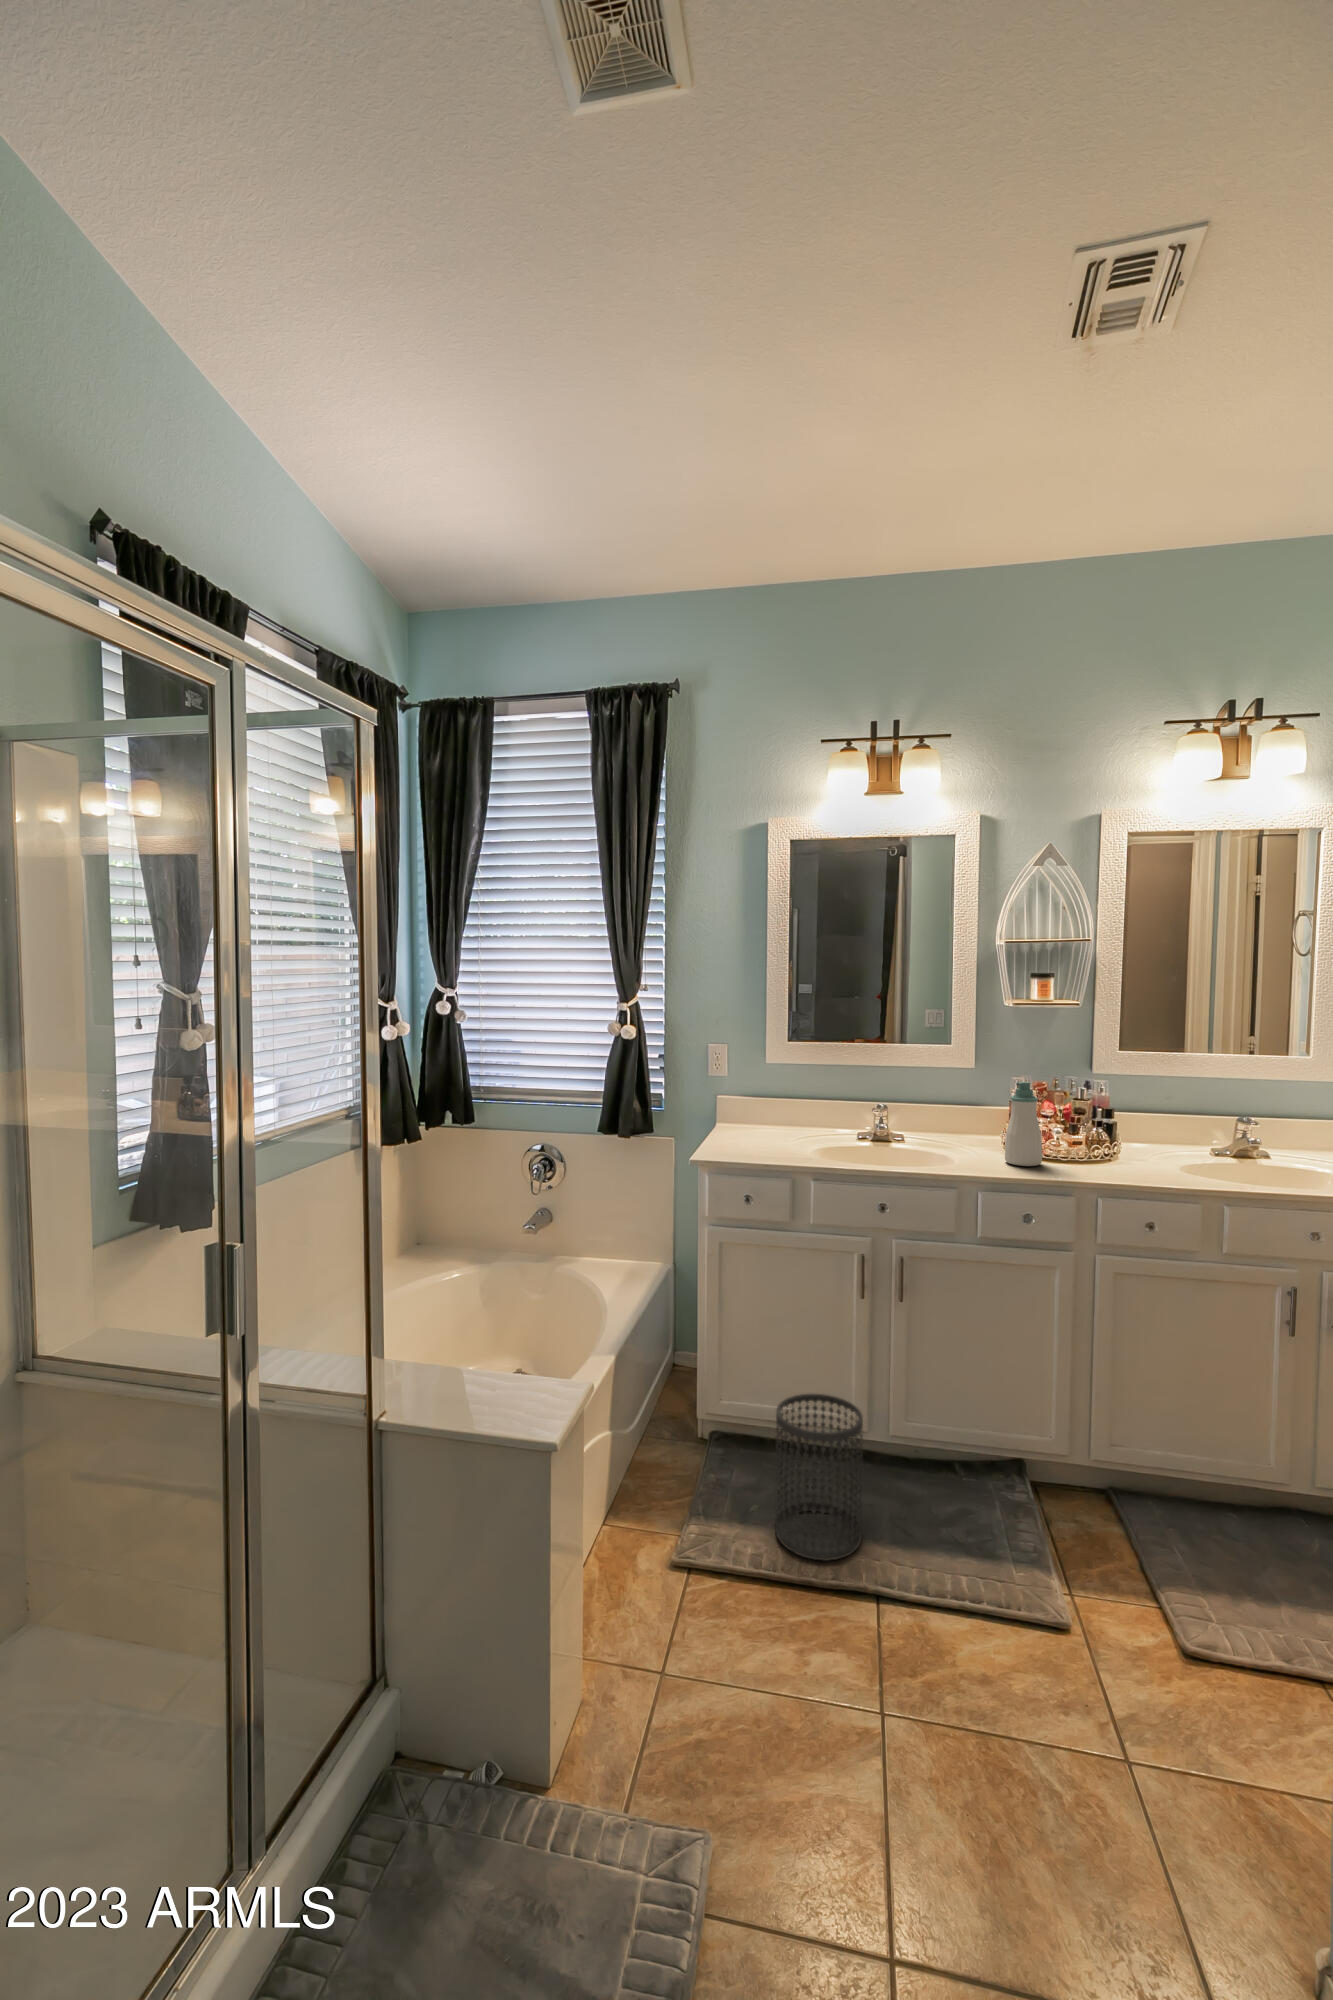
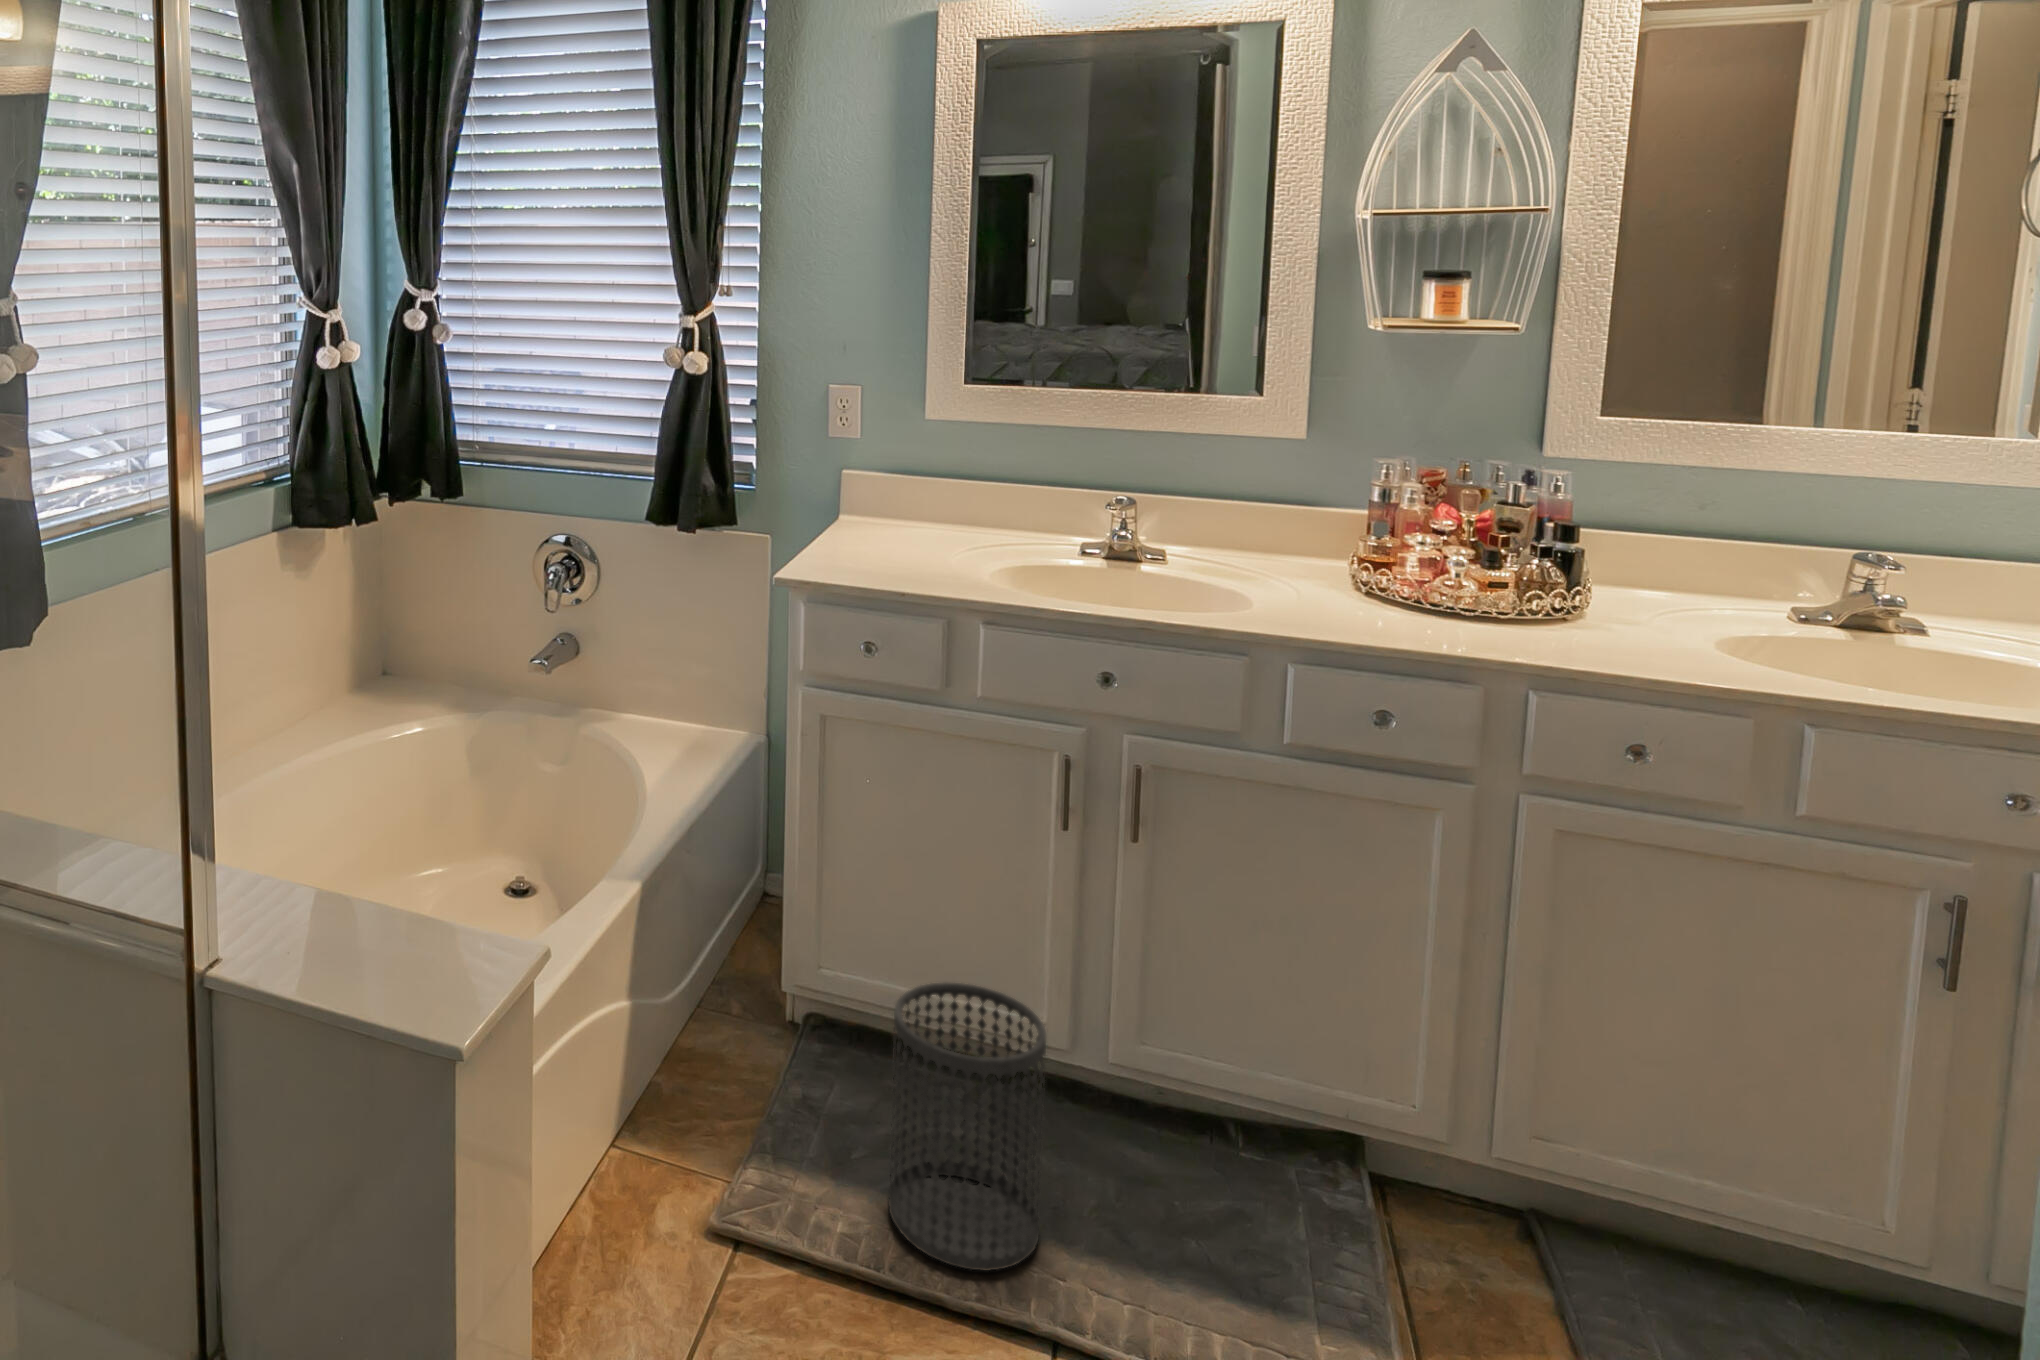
soap bottle: present [1005,1082,1042,1166] -> none [1350,468,1424,622]

